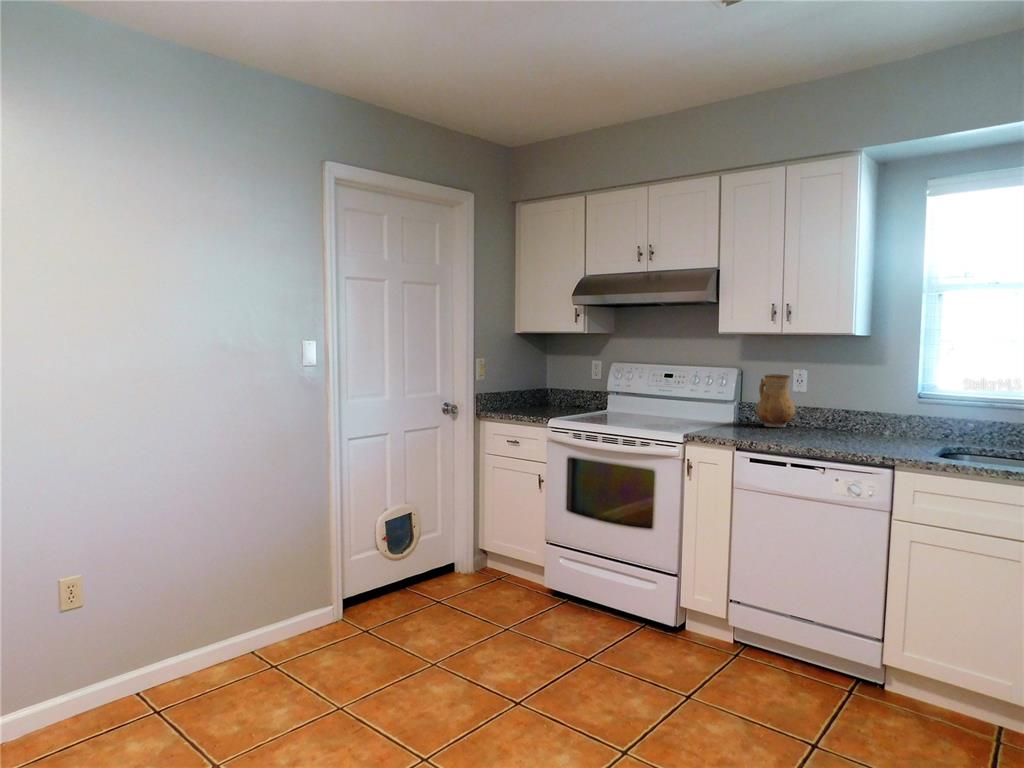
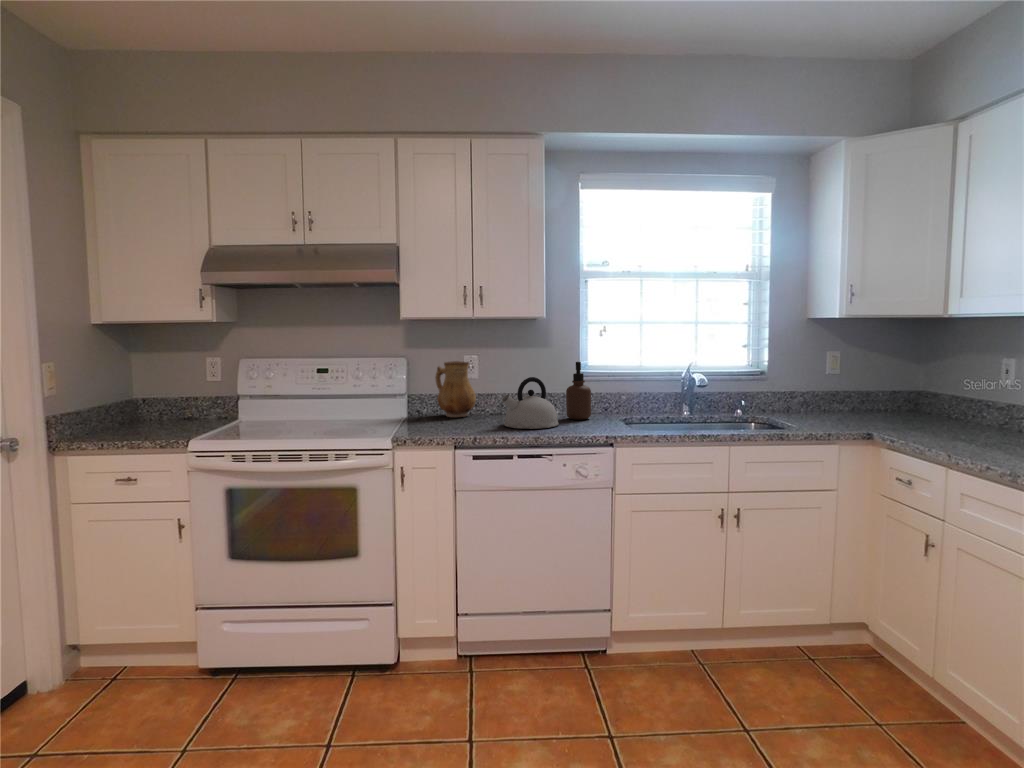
soap dispenser: none [881,382,912,442] -> present [566,362,591,420]
kettle: none [796,393,860,444] -> present [502,377,559,429]

